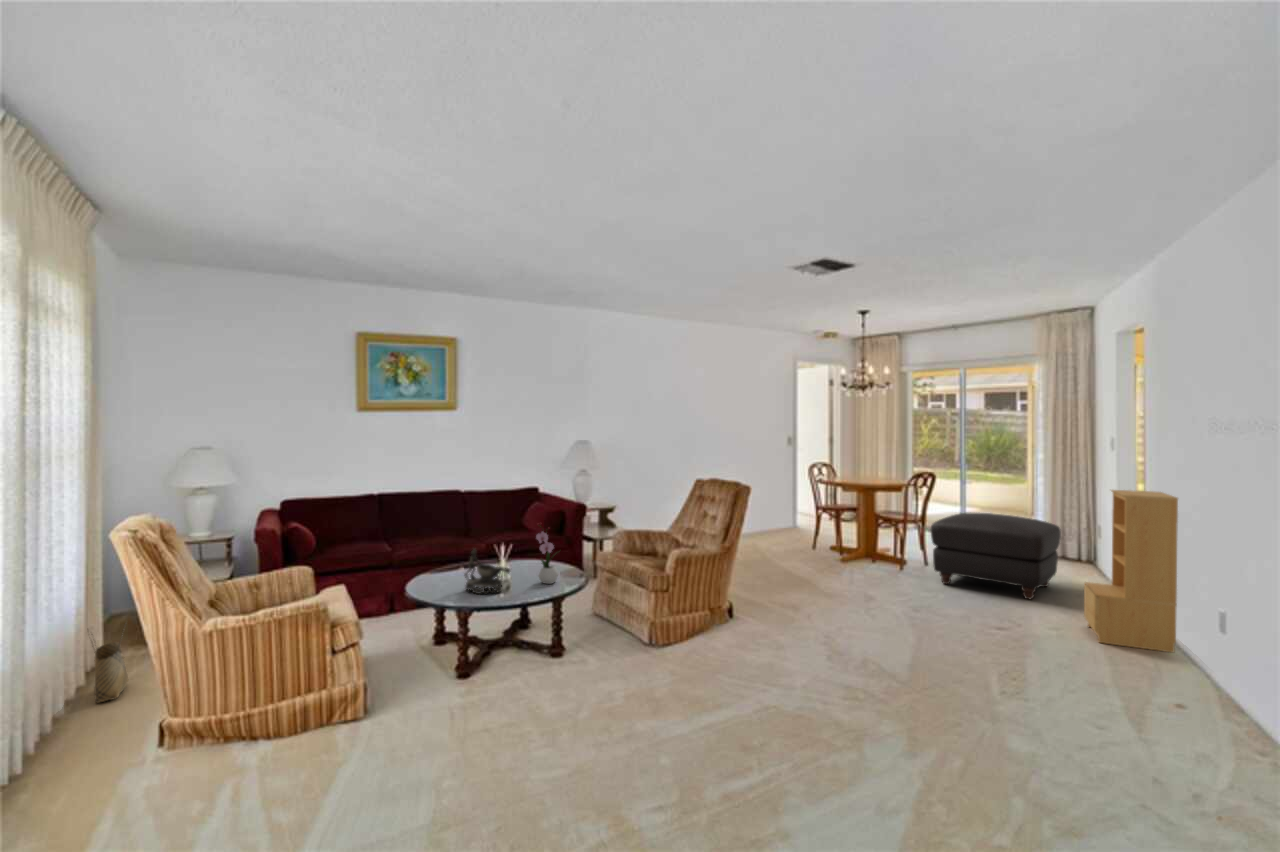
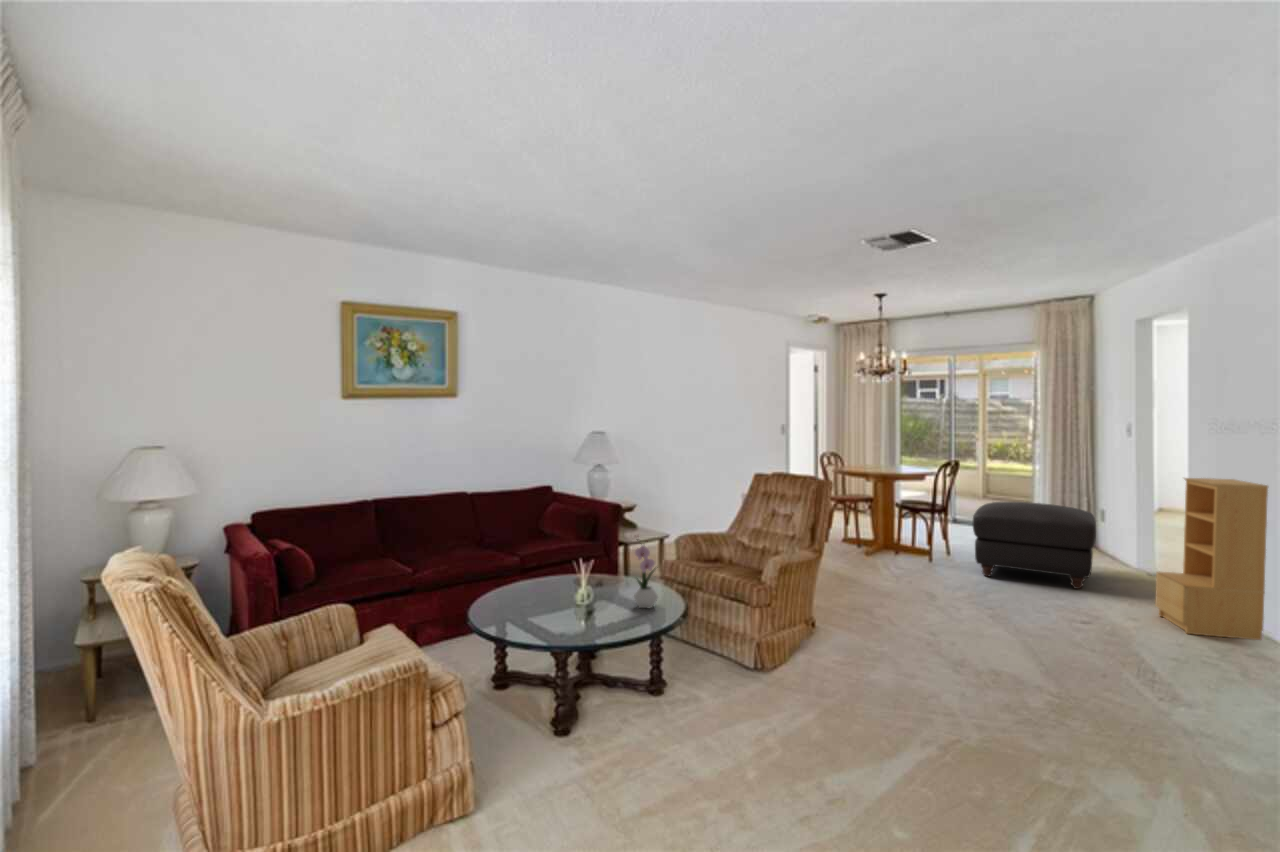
decorative bowl: present [464,549,510,594] -> none [554,571,619,629]
woven basket: present [94,629,128,703] -> none [33,703,94,829]

